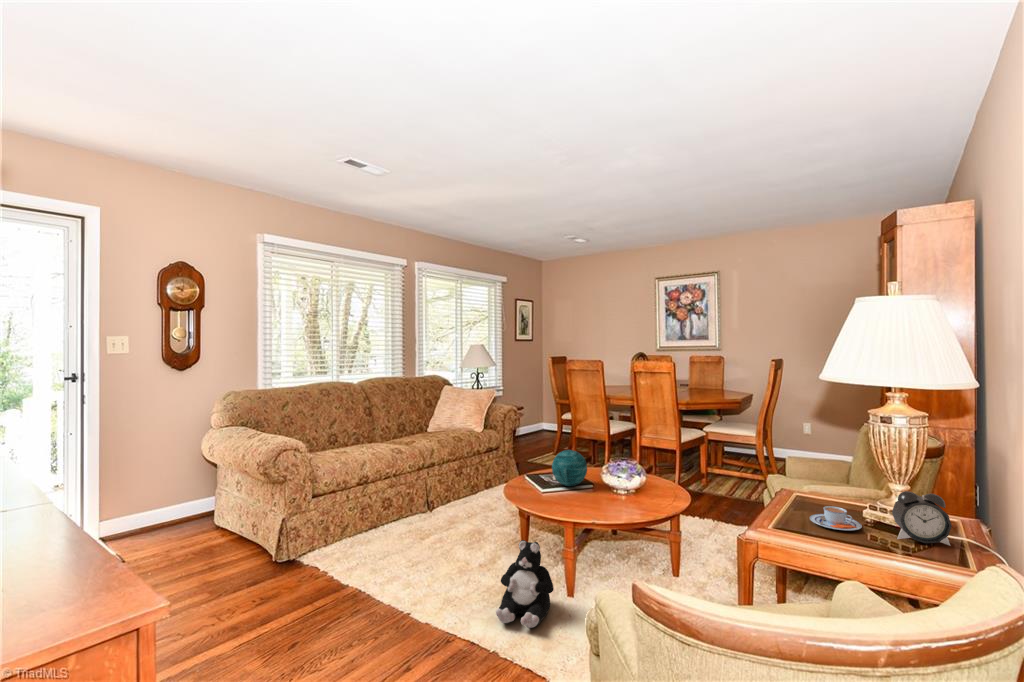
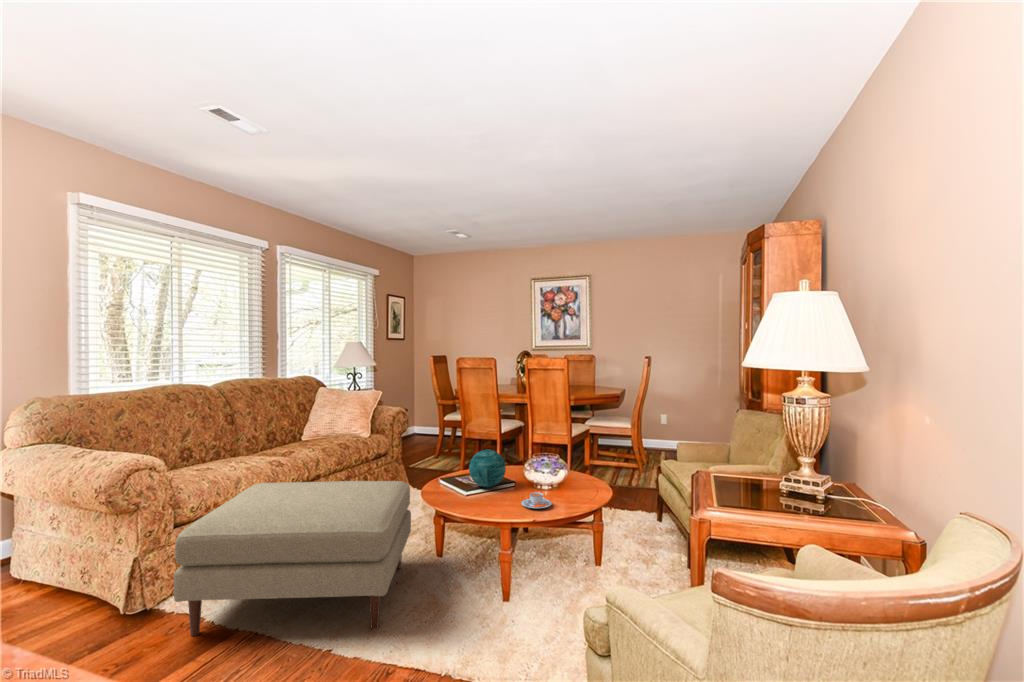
ottoman: none [301,467,499,603] -> present [174,481,411,636]
alarm clock: present [892,491,952,546] -> none [805,465,853,509]
teacup: present [810,506,862,531] -> present [521,492,552,508]
plush toy: present [496,540,554,628] -> none [435,548,494,642]

